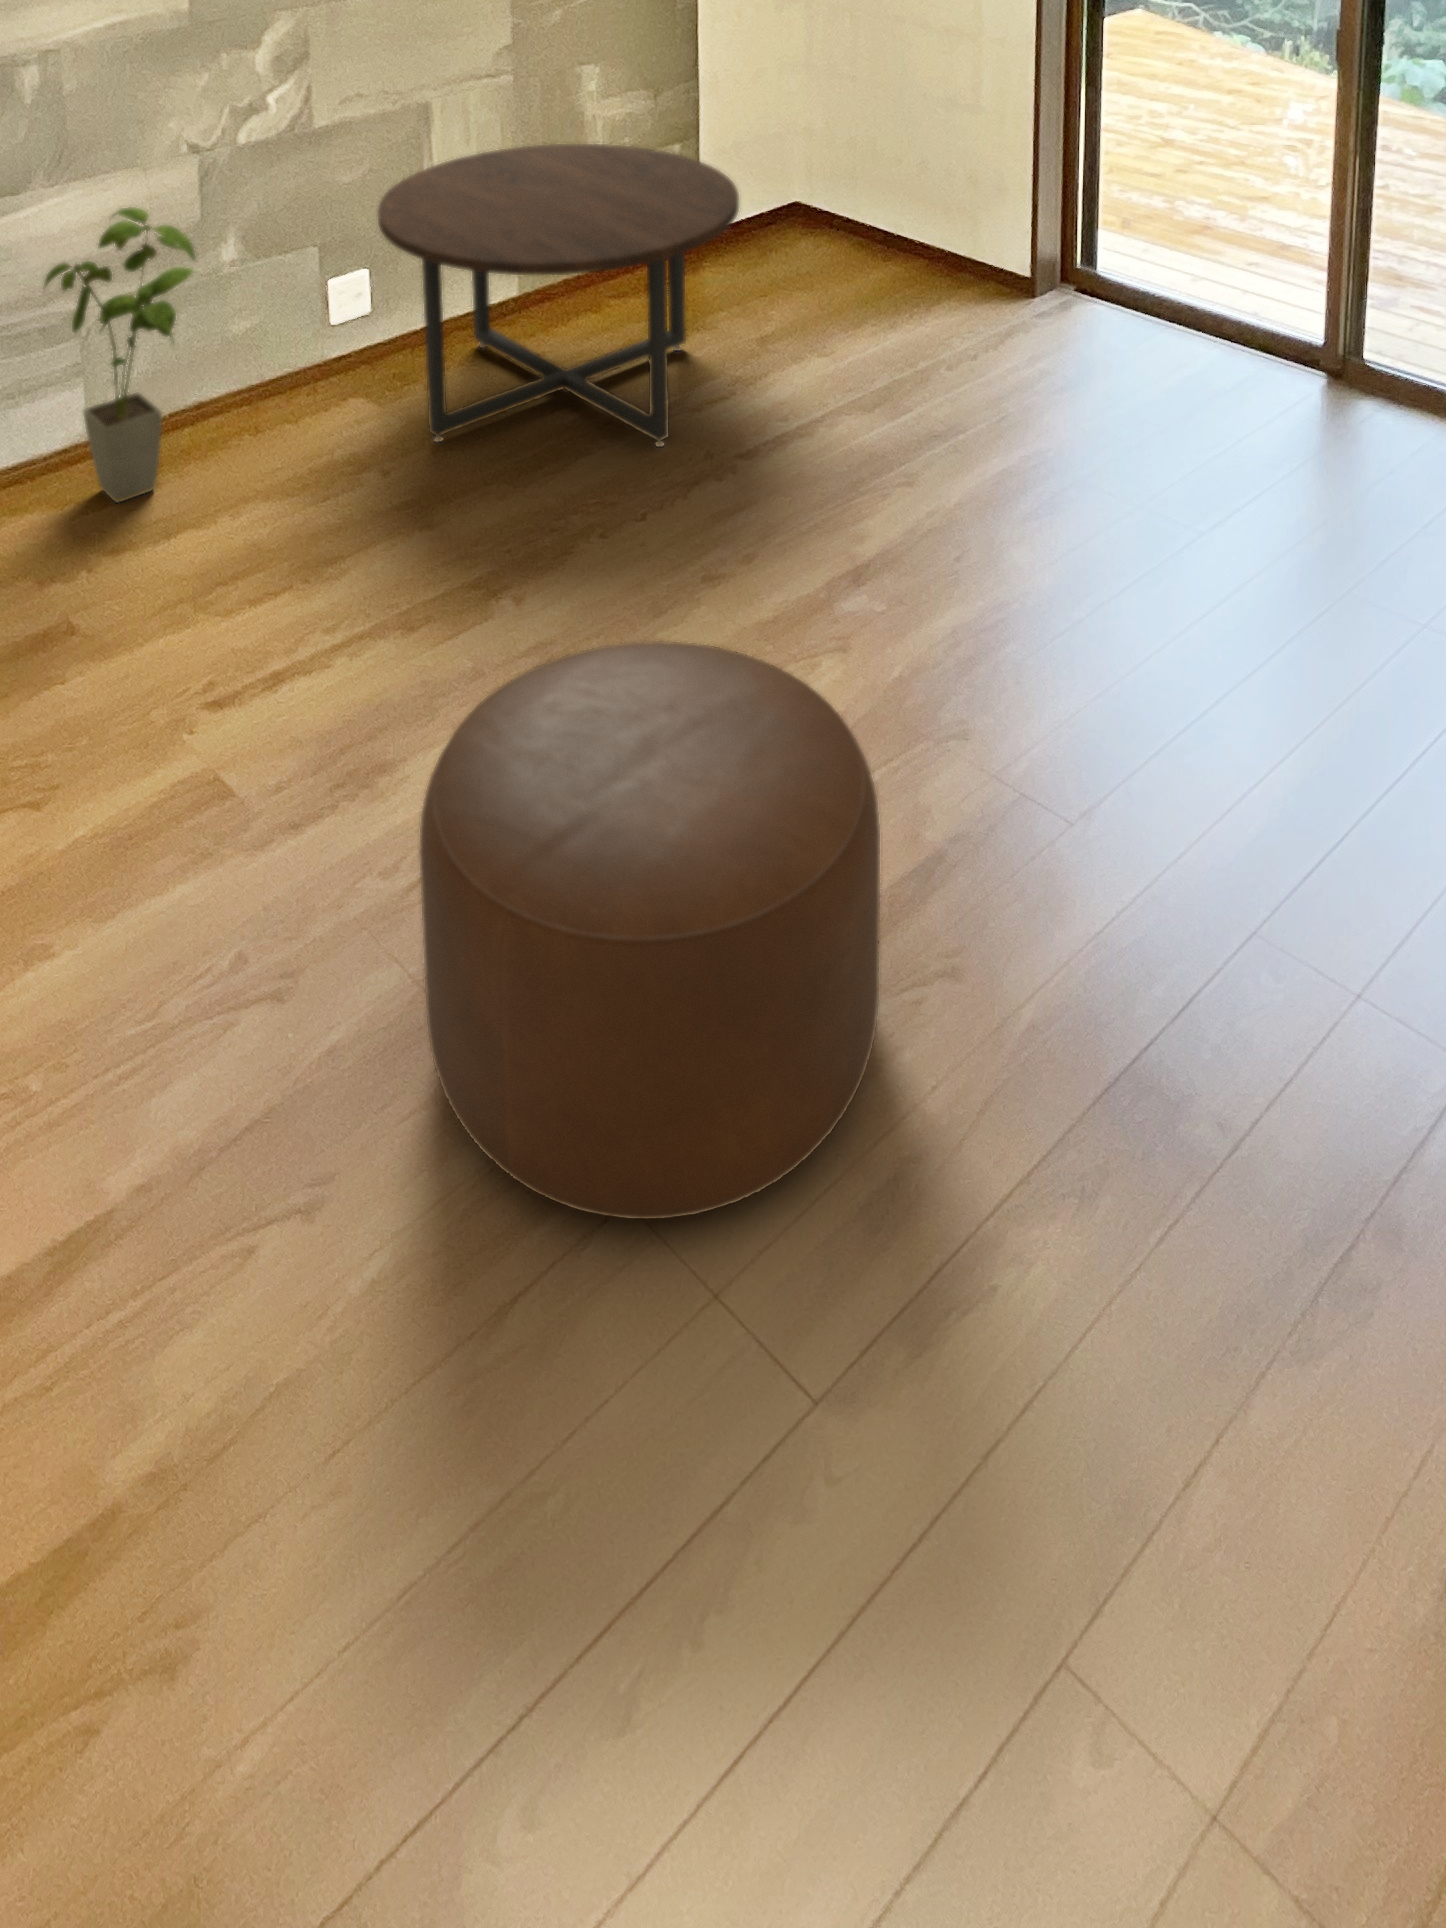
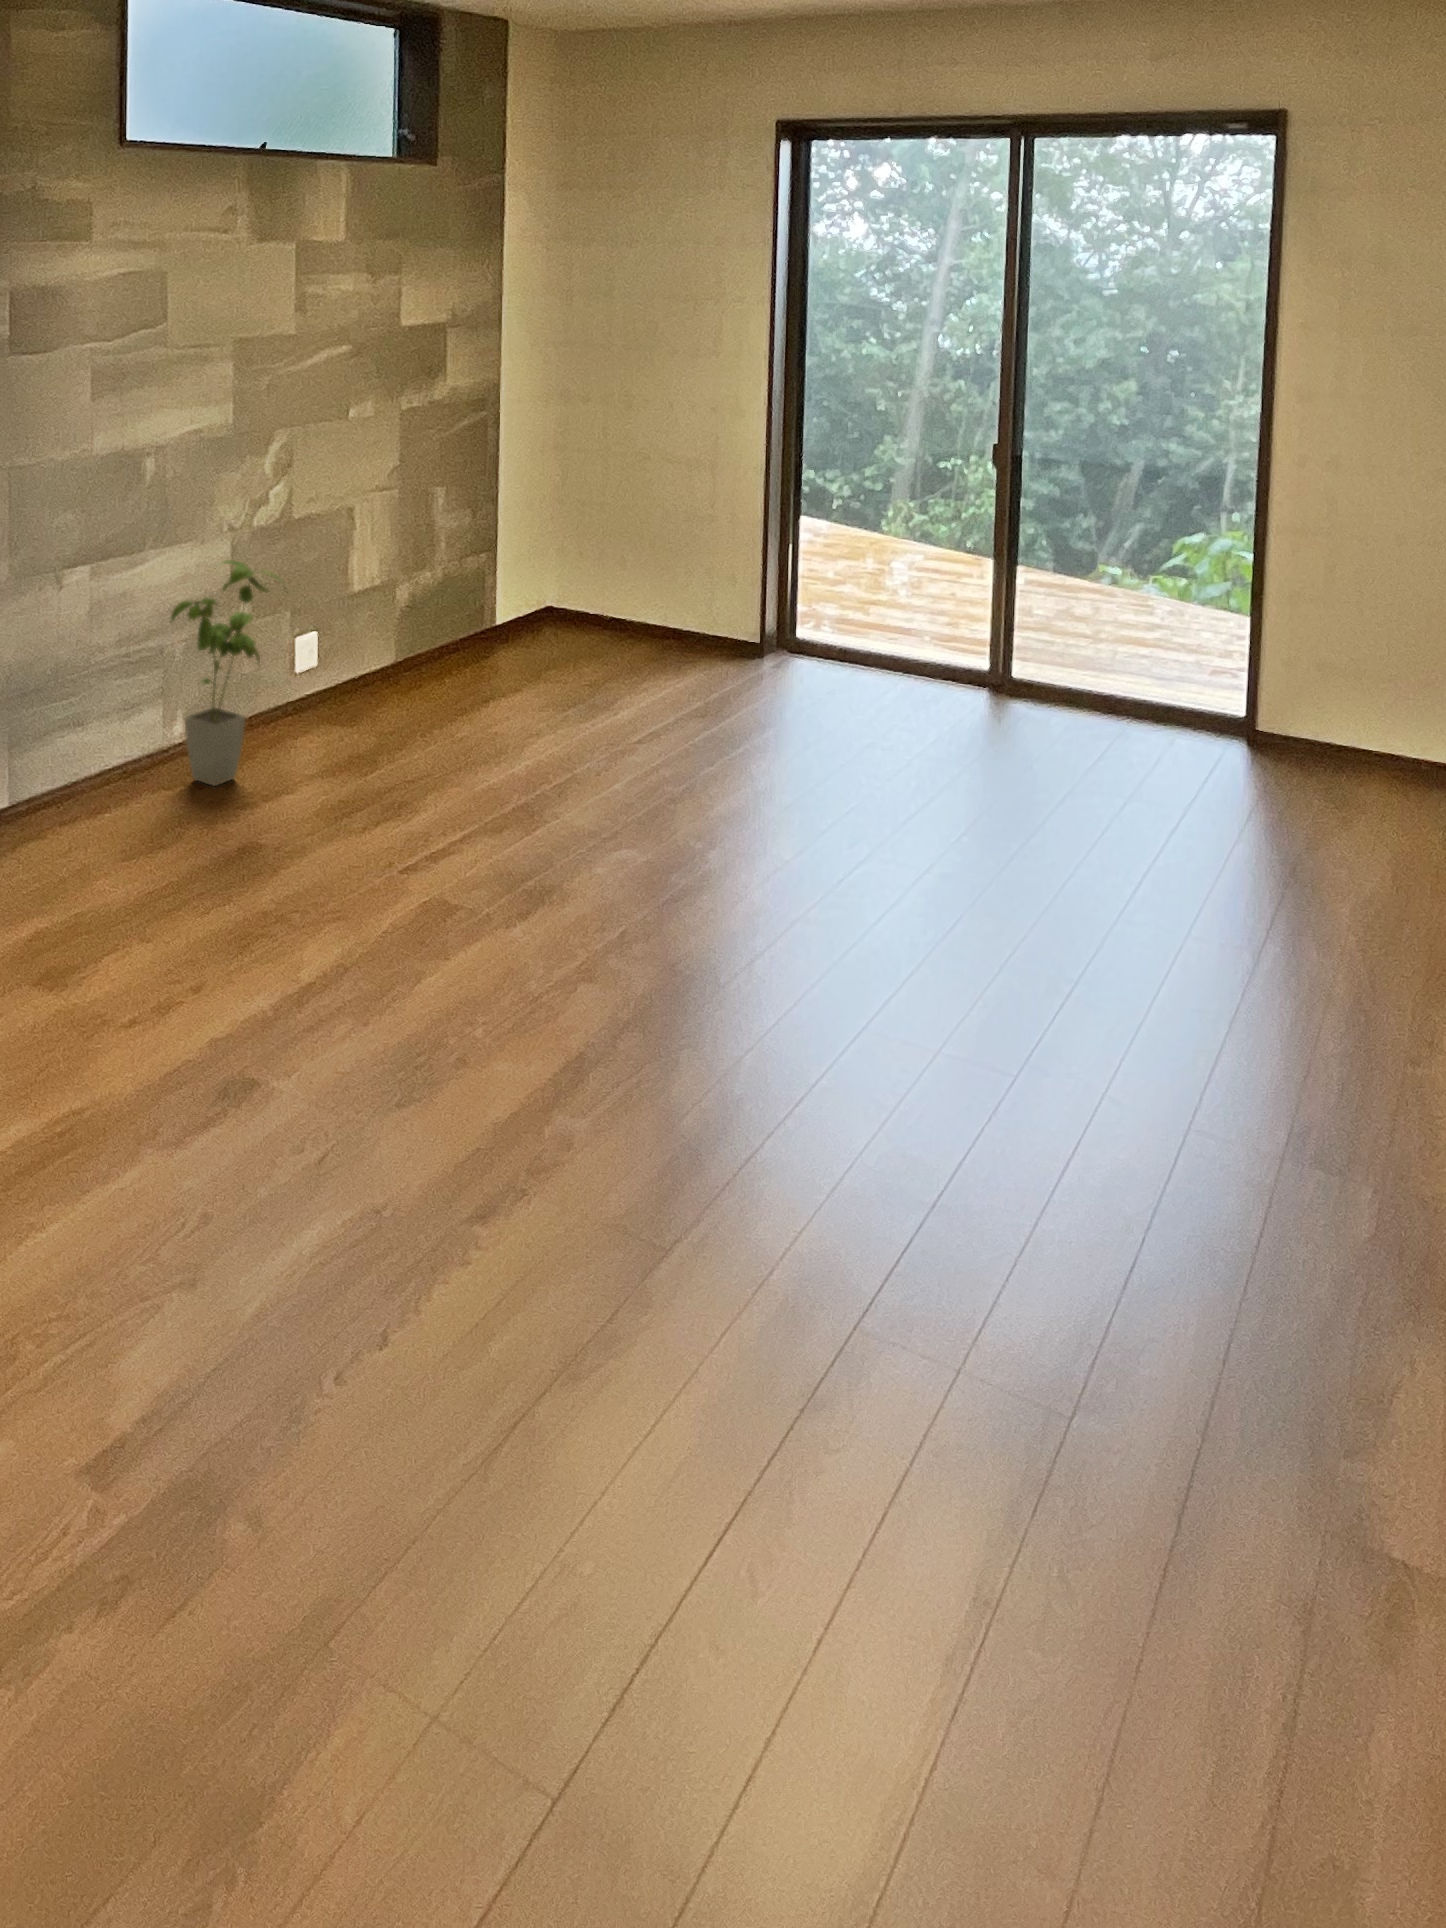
coffee table: present [378,144,739,447] -> none [349,540,615,746]
ottoman: present [419,641,880,1219] -> none [702,760,989,1029]

